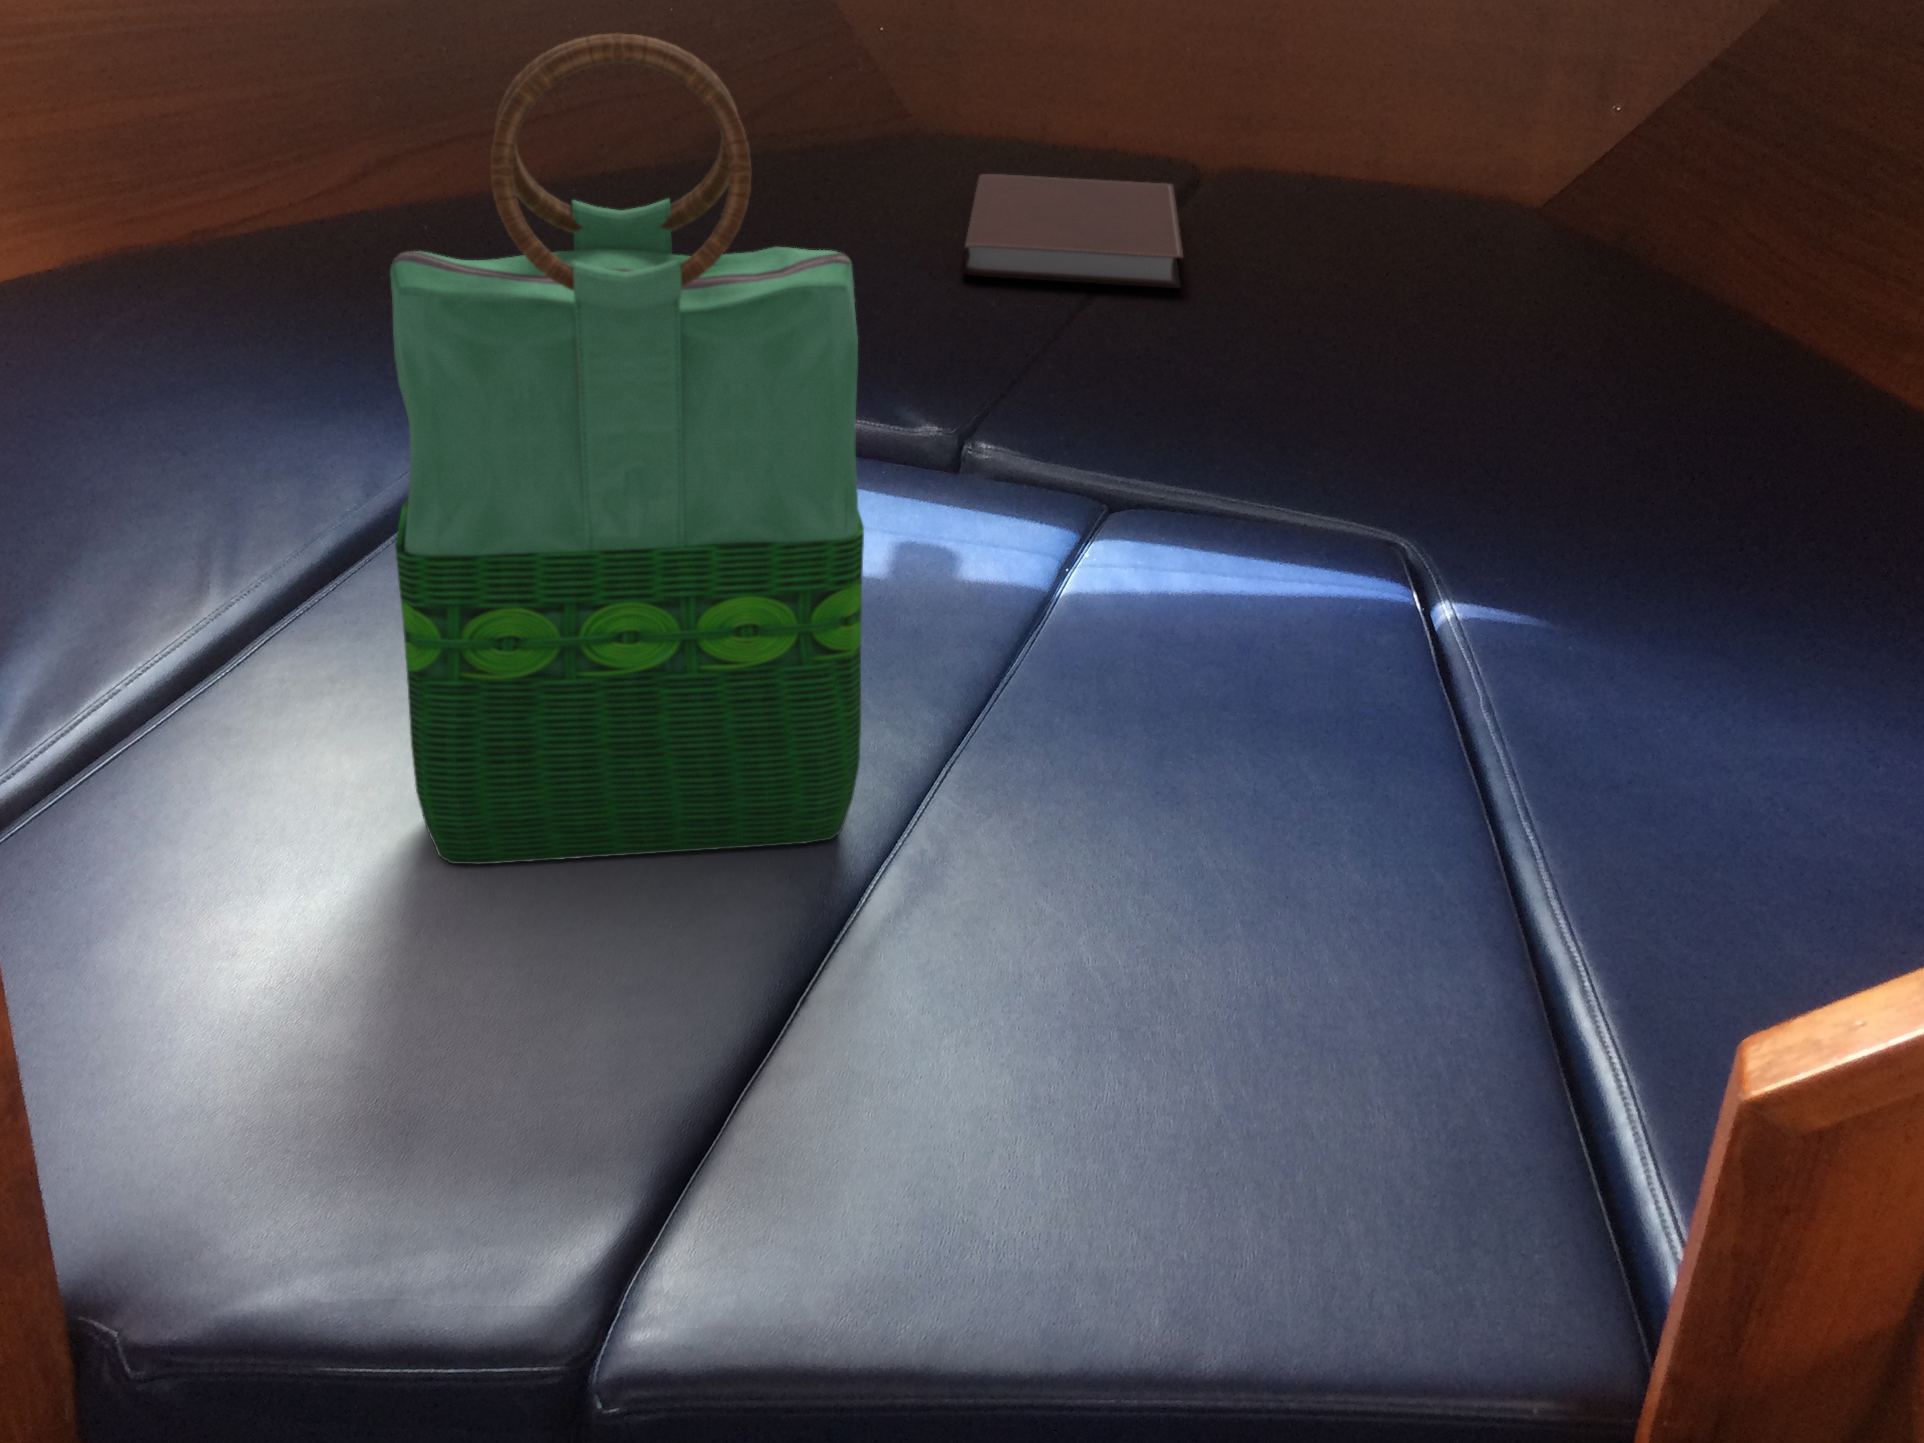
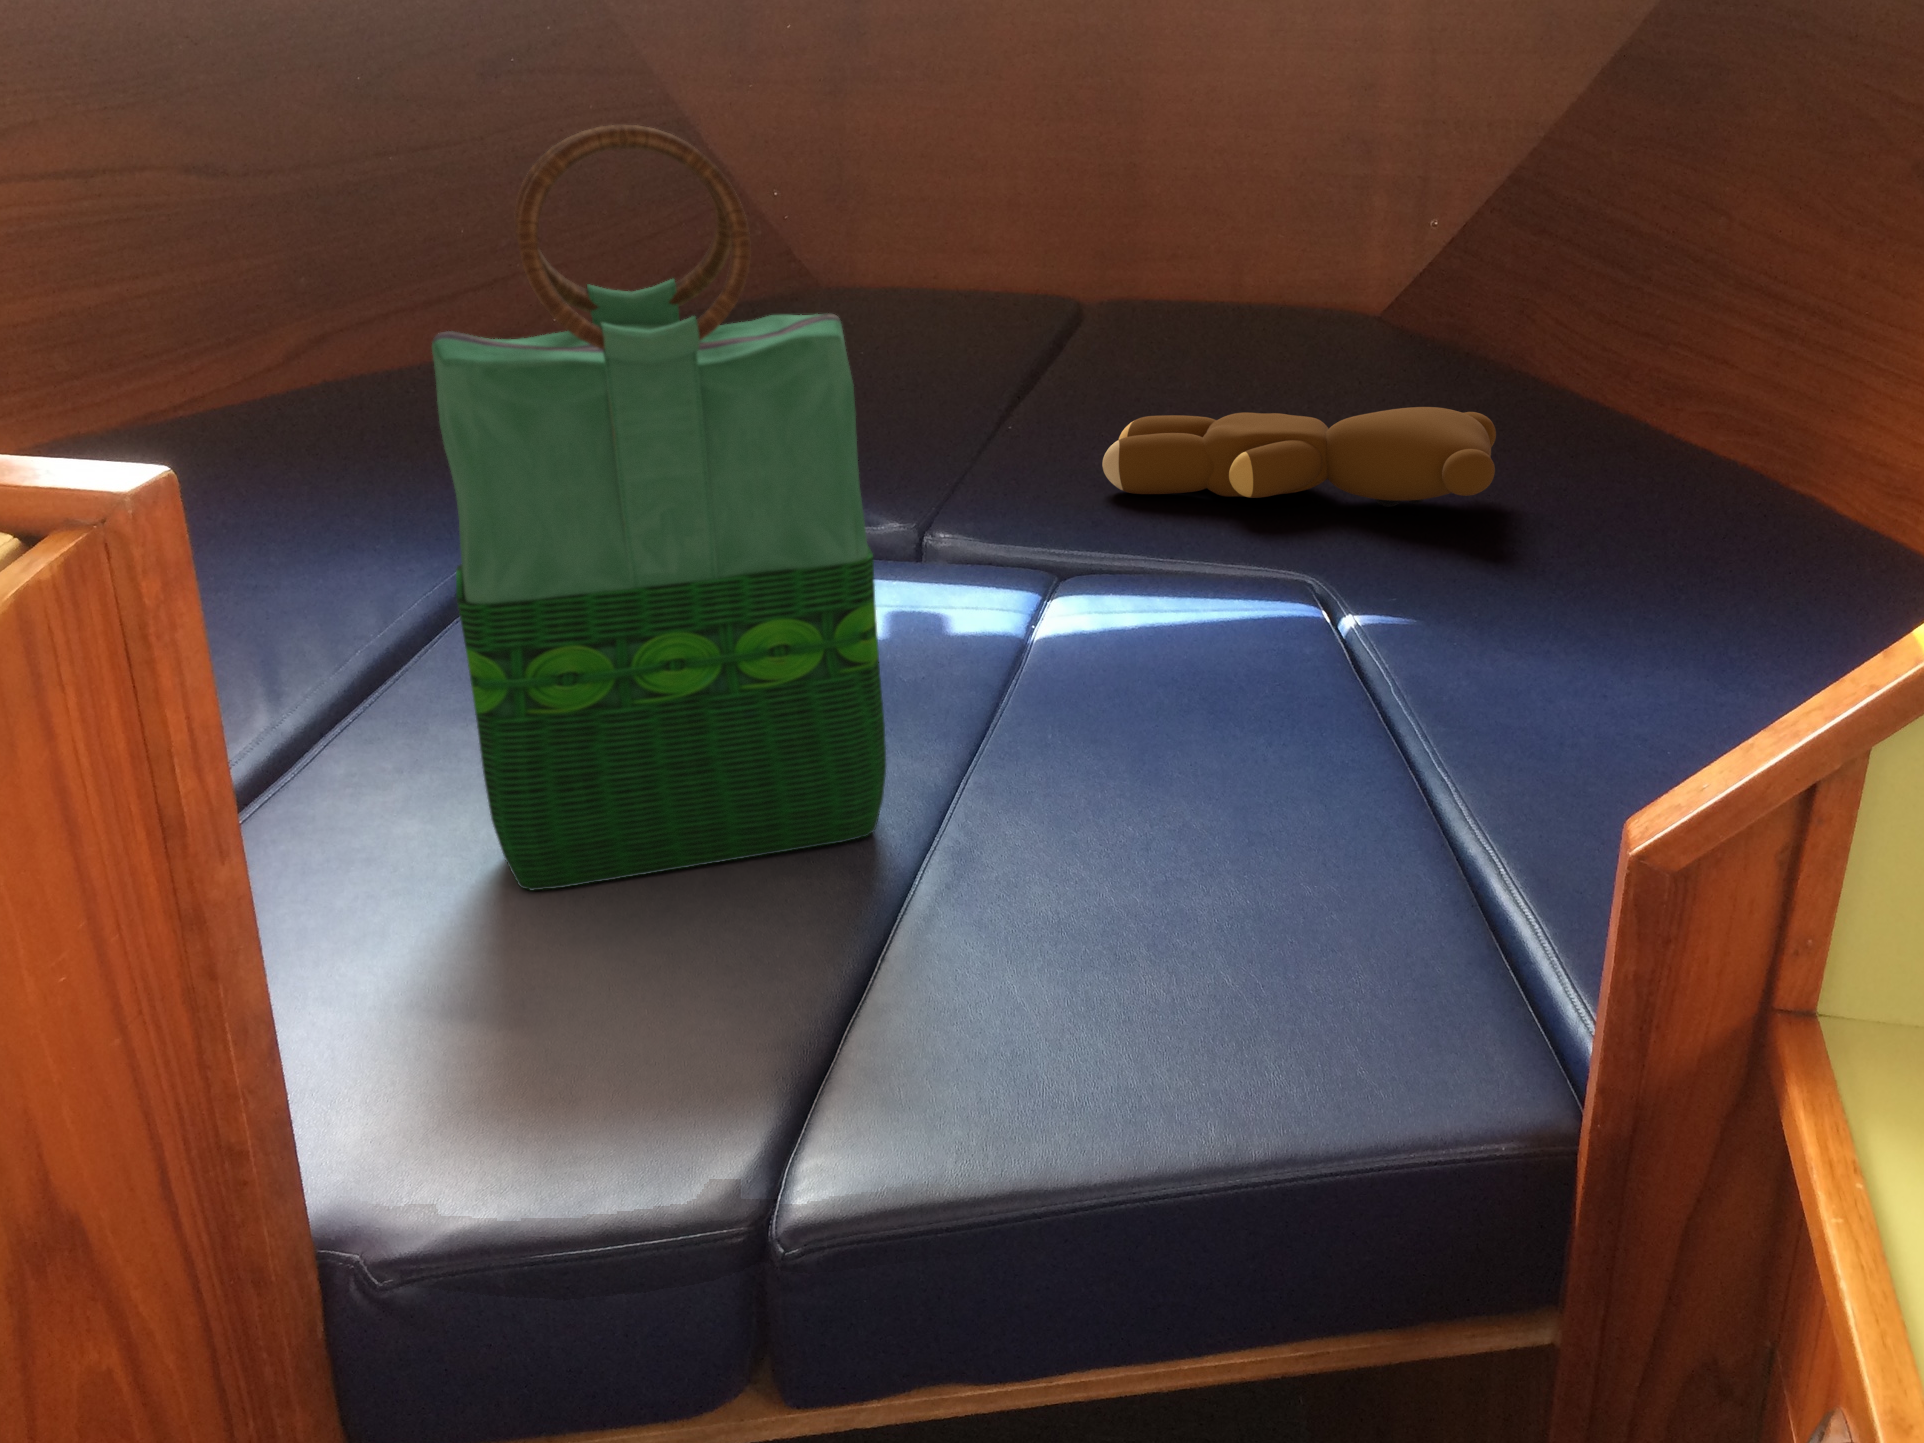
notebook: present [963,174,1183,288] -> none [911,319,1105,405]
teddy bear: none [1165,322,1641,460] -> present [1102,407,1496,507]

